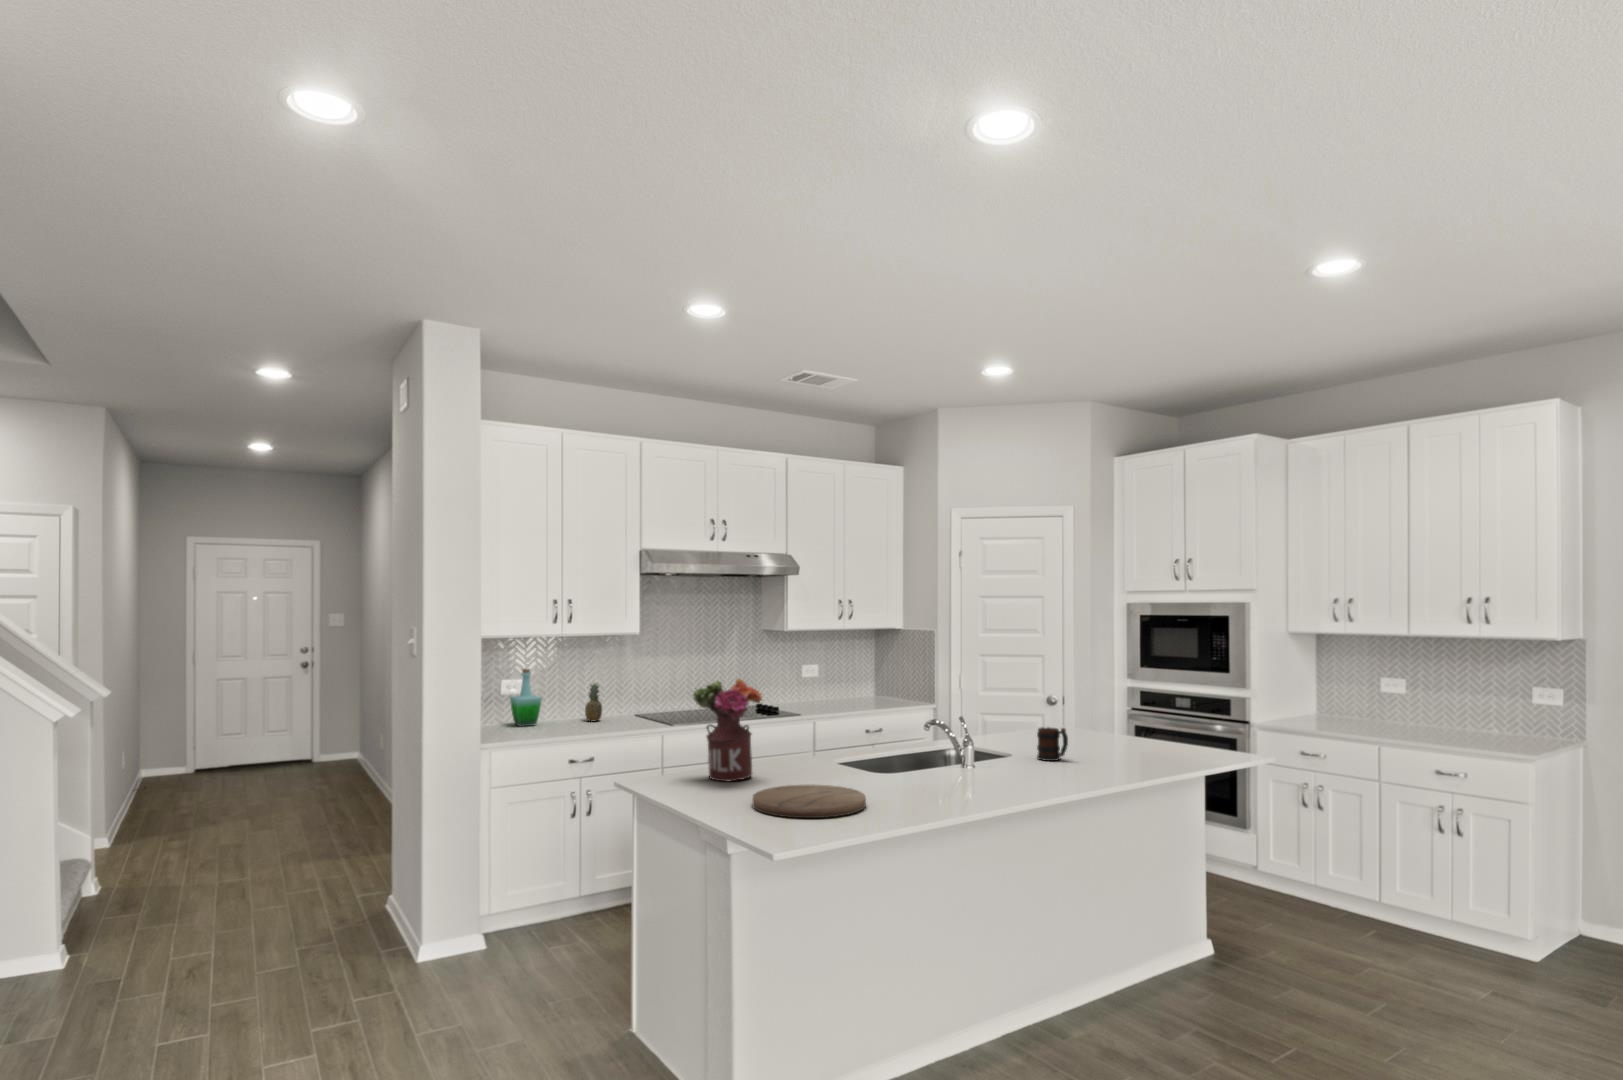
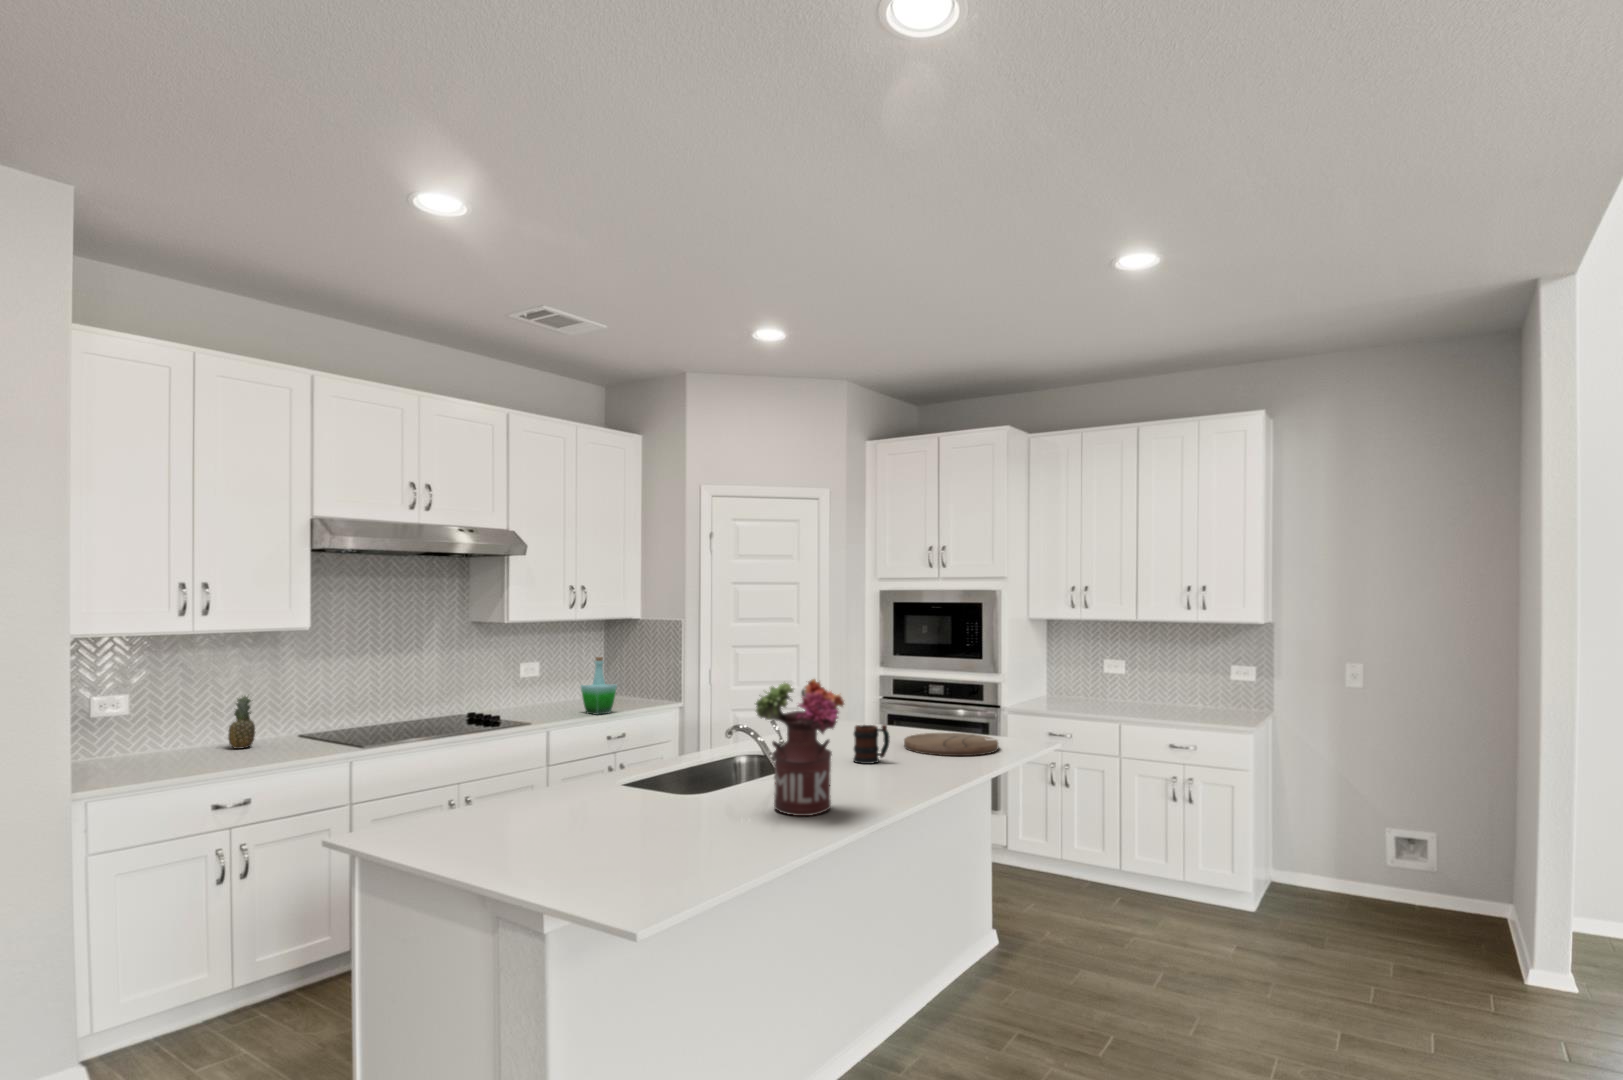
bottle: present [510,669,542,726] -> present [581,657,617,715]
flower arrangement: present [693,679,763,781] -> present [756,679,844,816]
cutting board: present [753,785,866,818] -> present [904,733,998,756]

